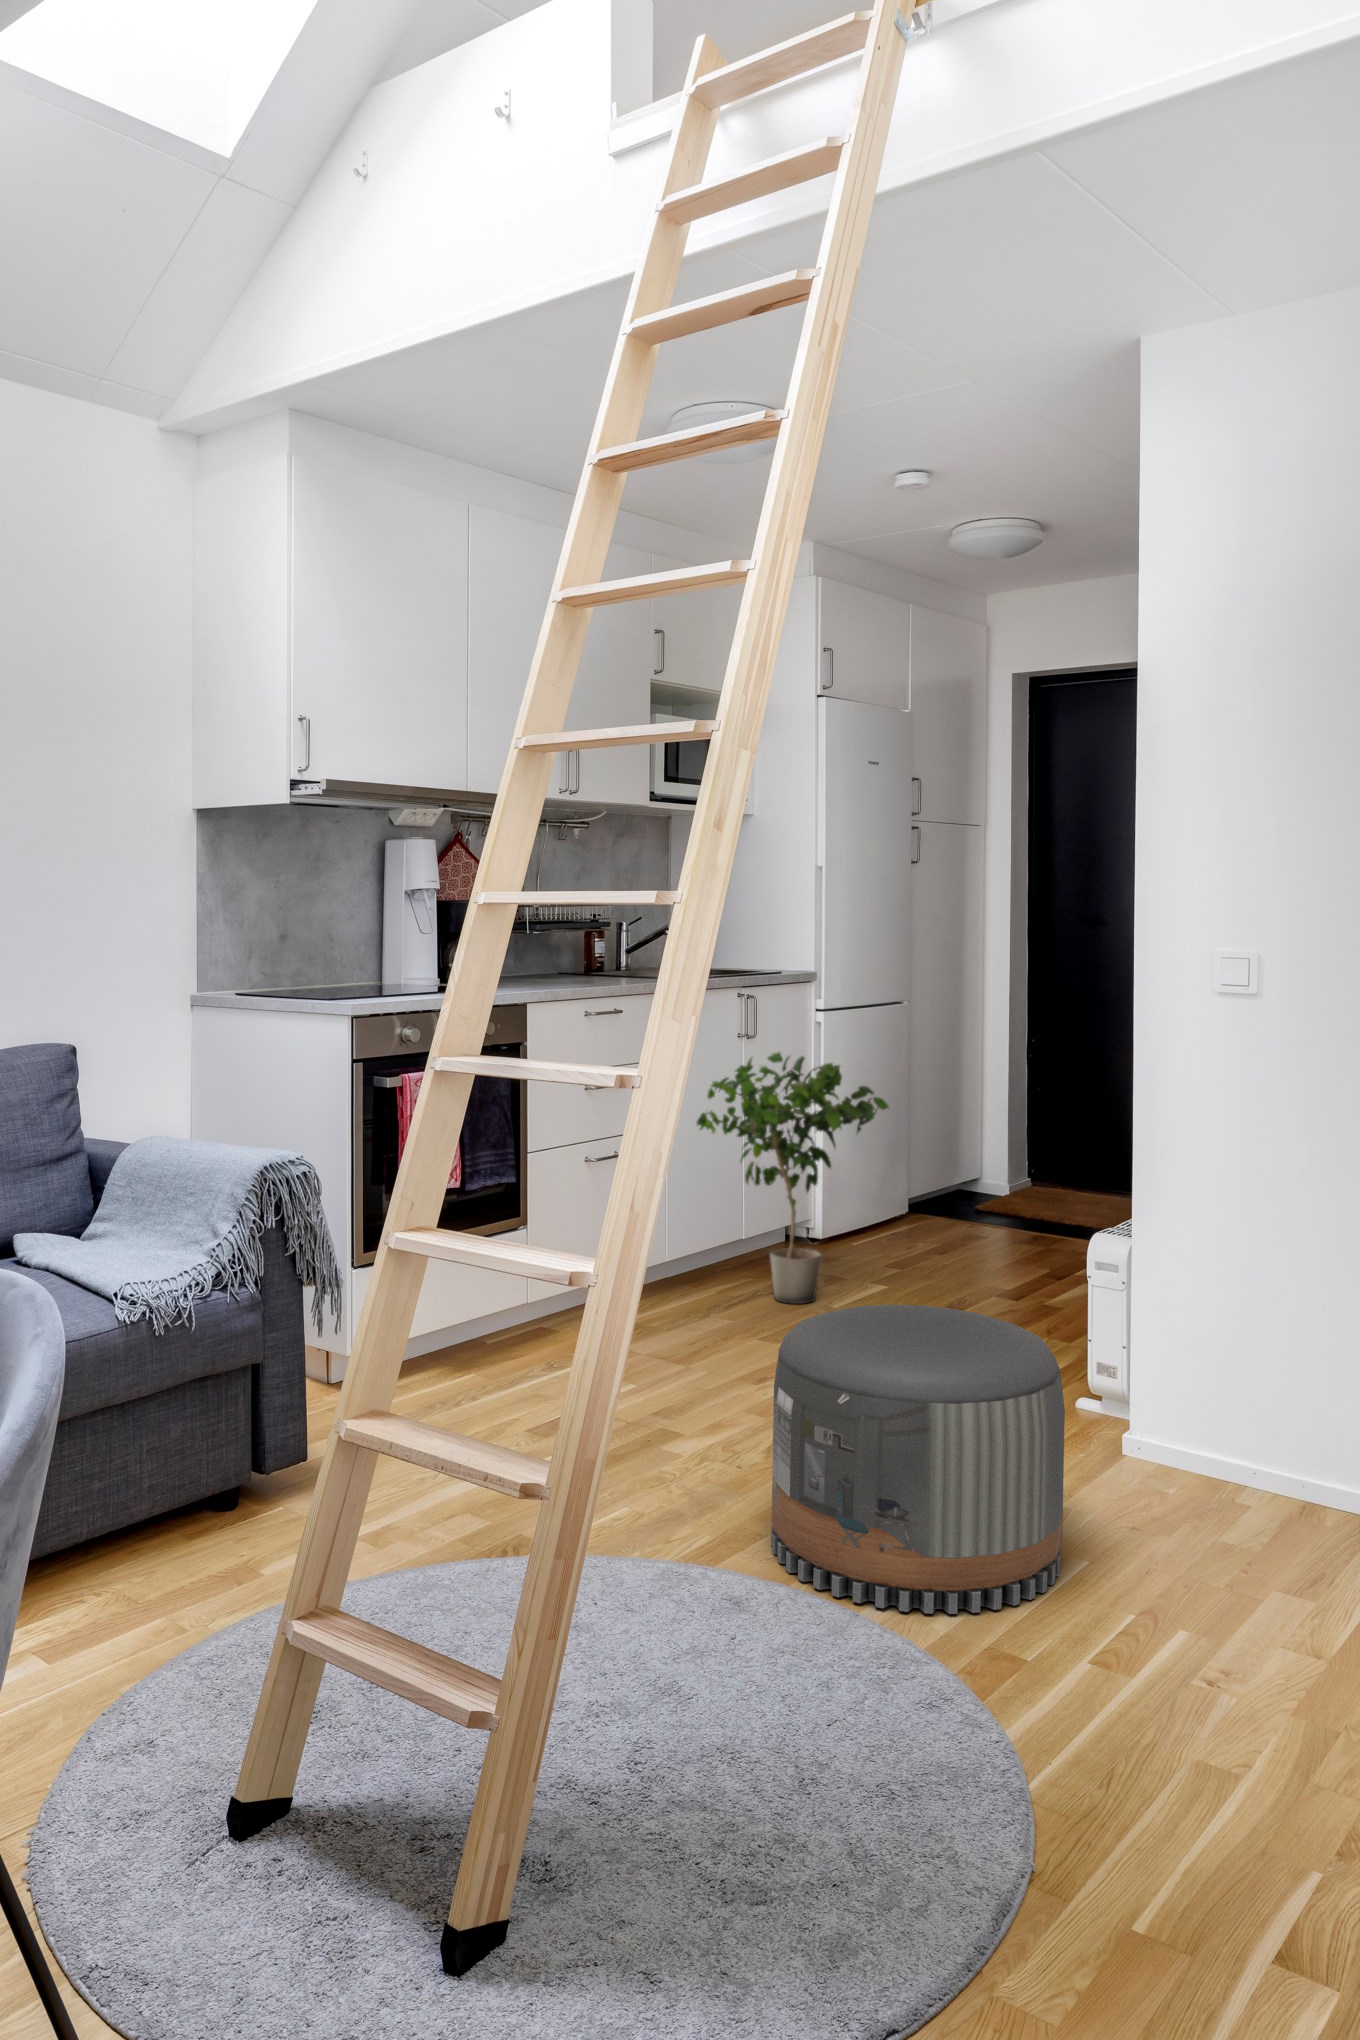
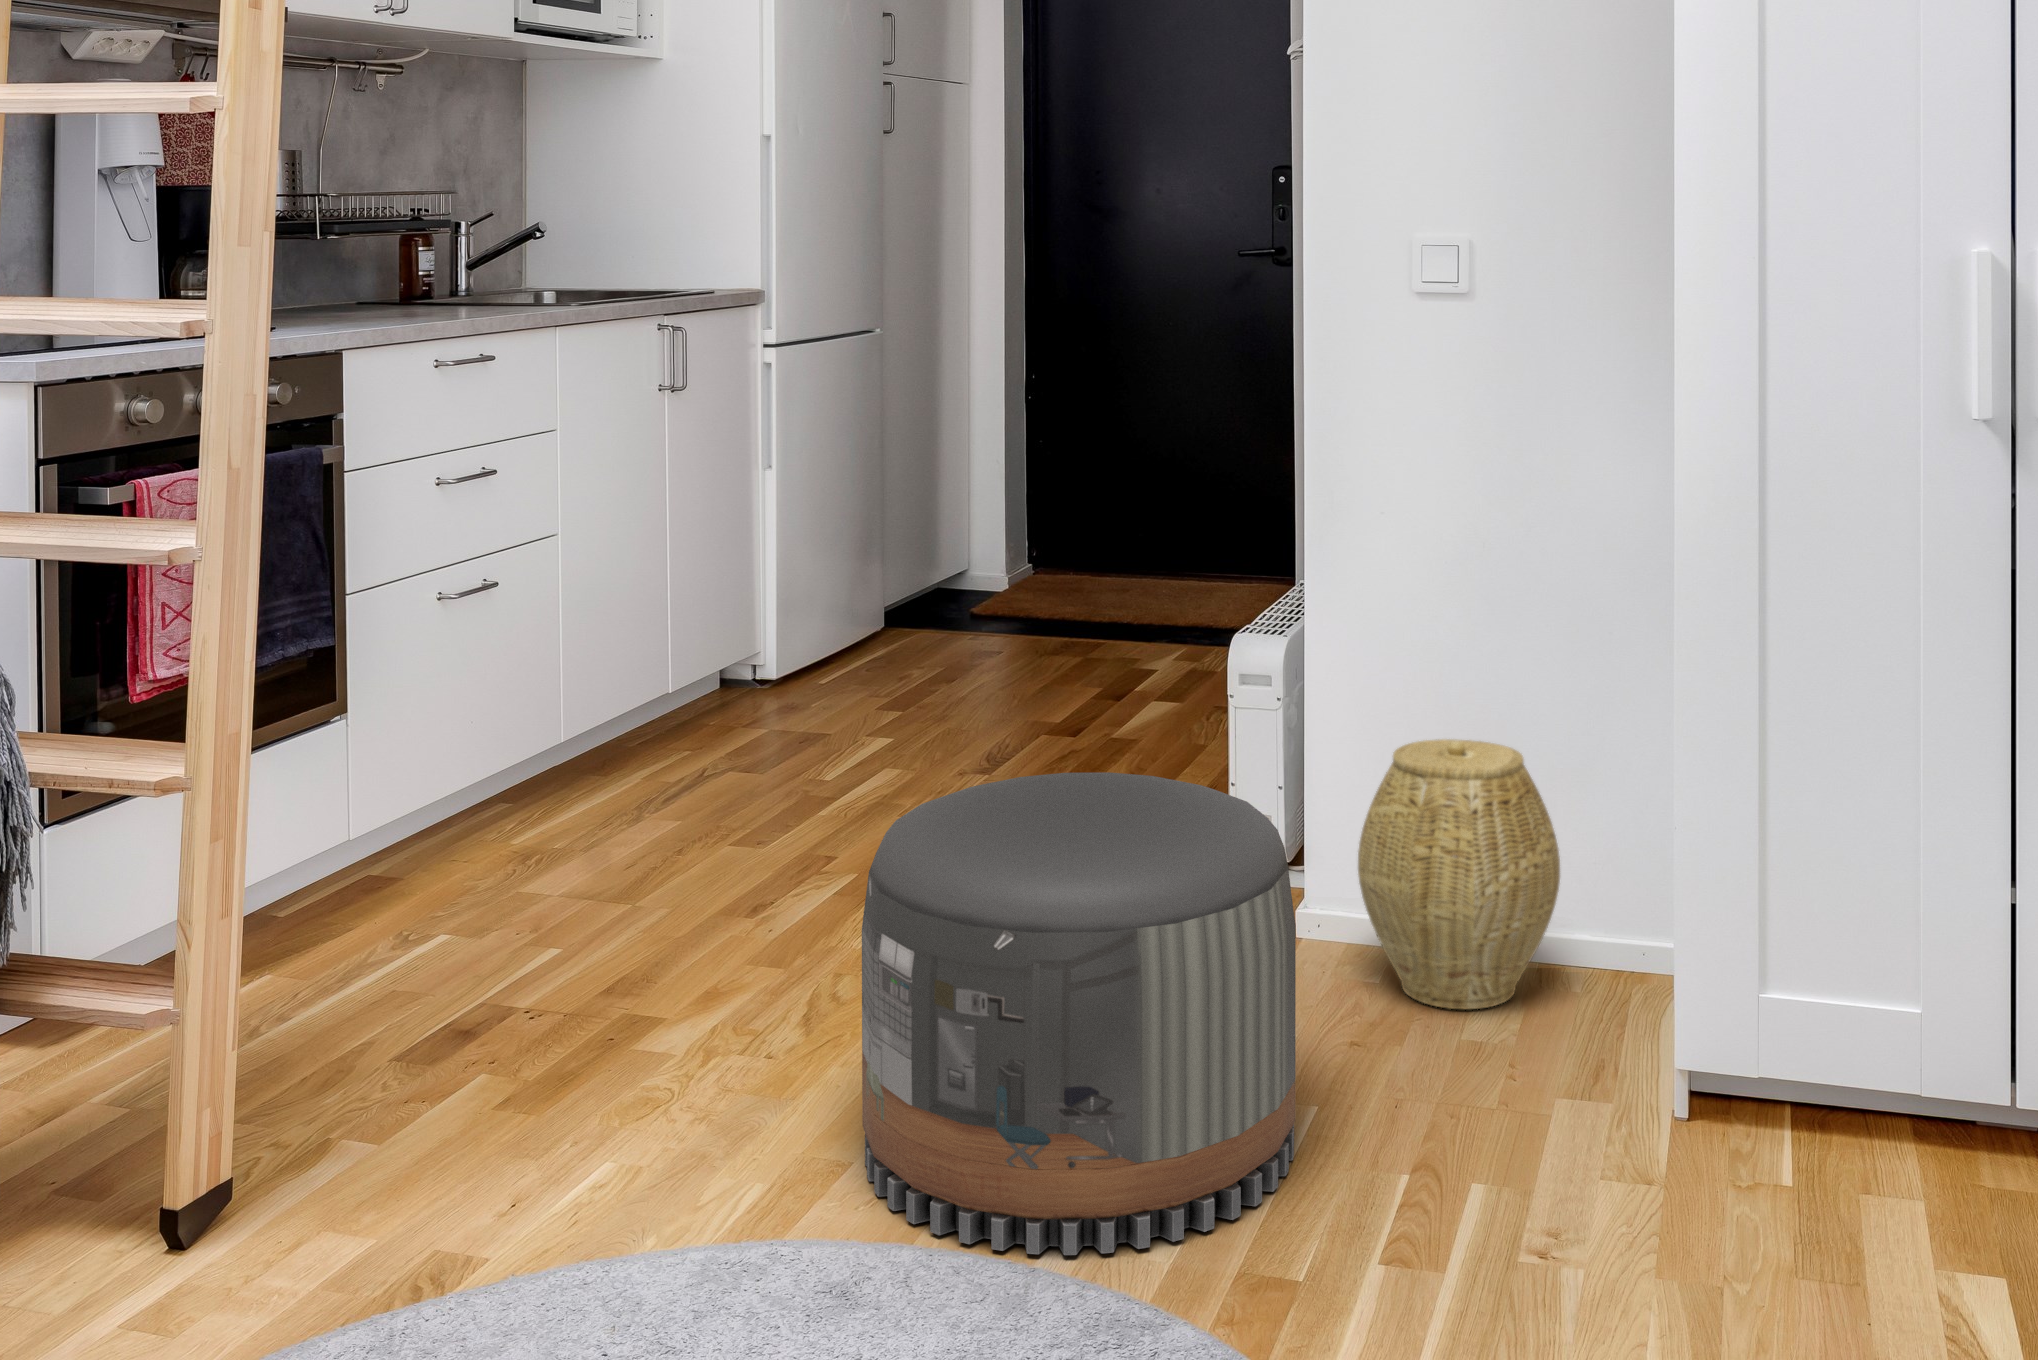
potted plant: present [696,1052,888,1304] -> none [610,409,903,777]
woven basket: none [1154,1320,1313,1520] -> present [1358,739,1560,1009]

